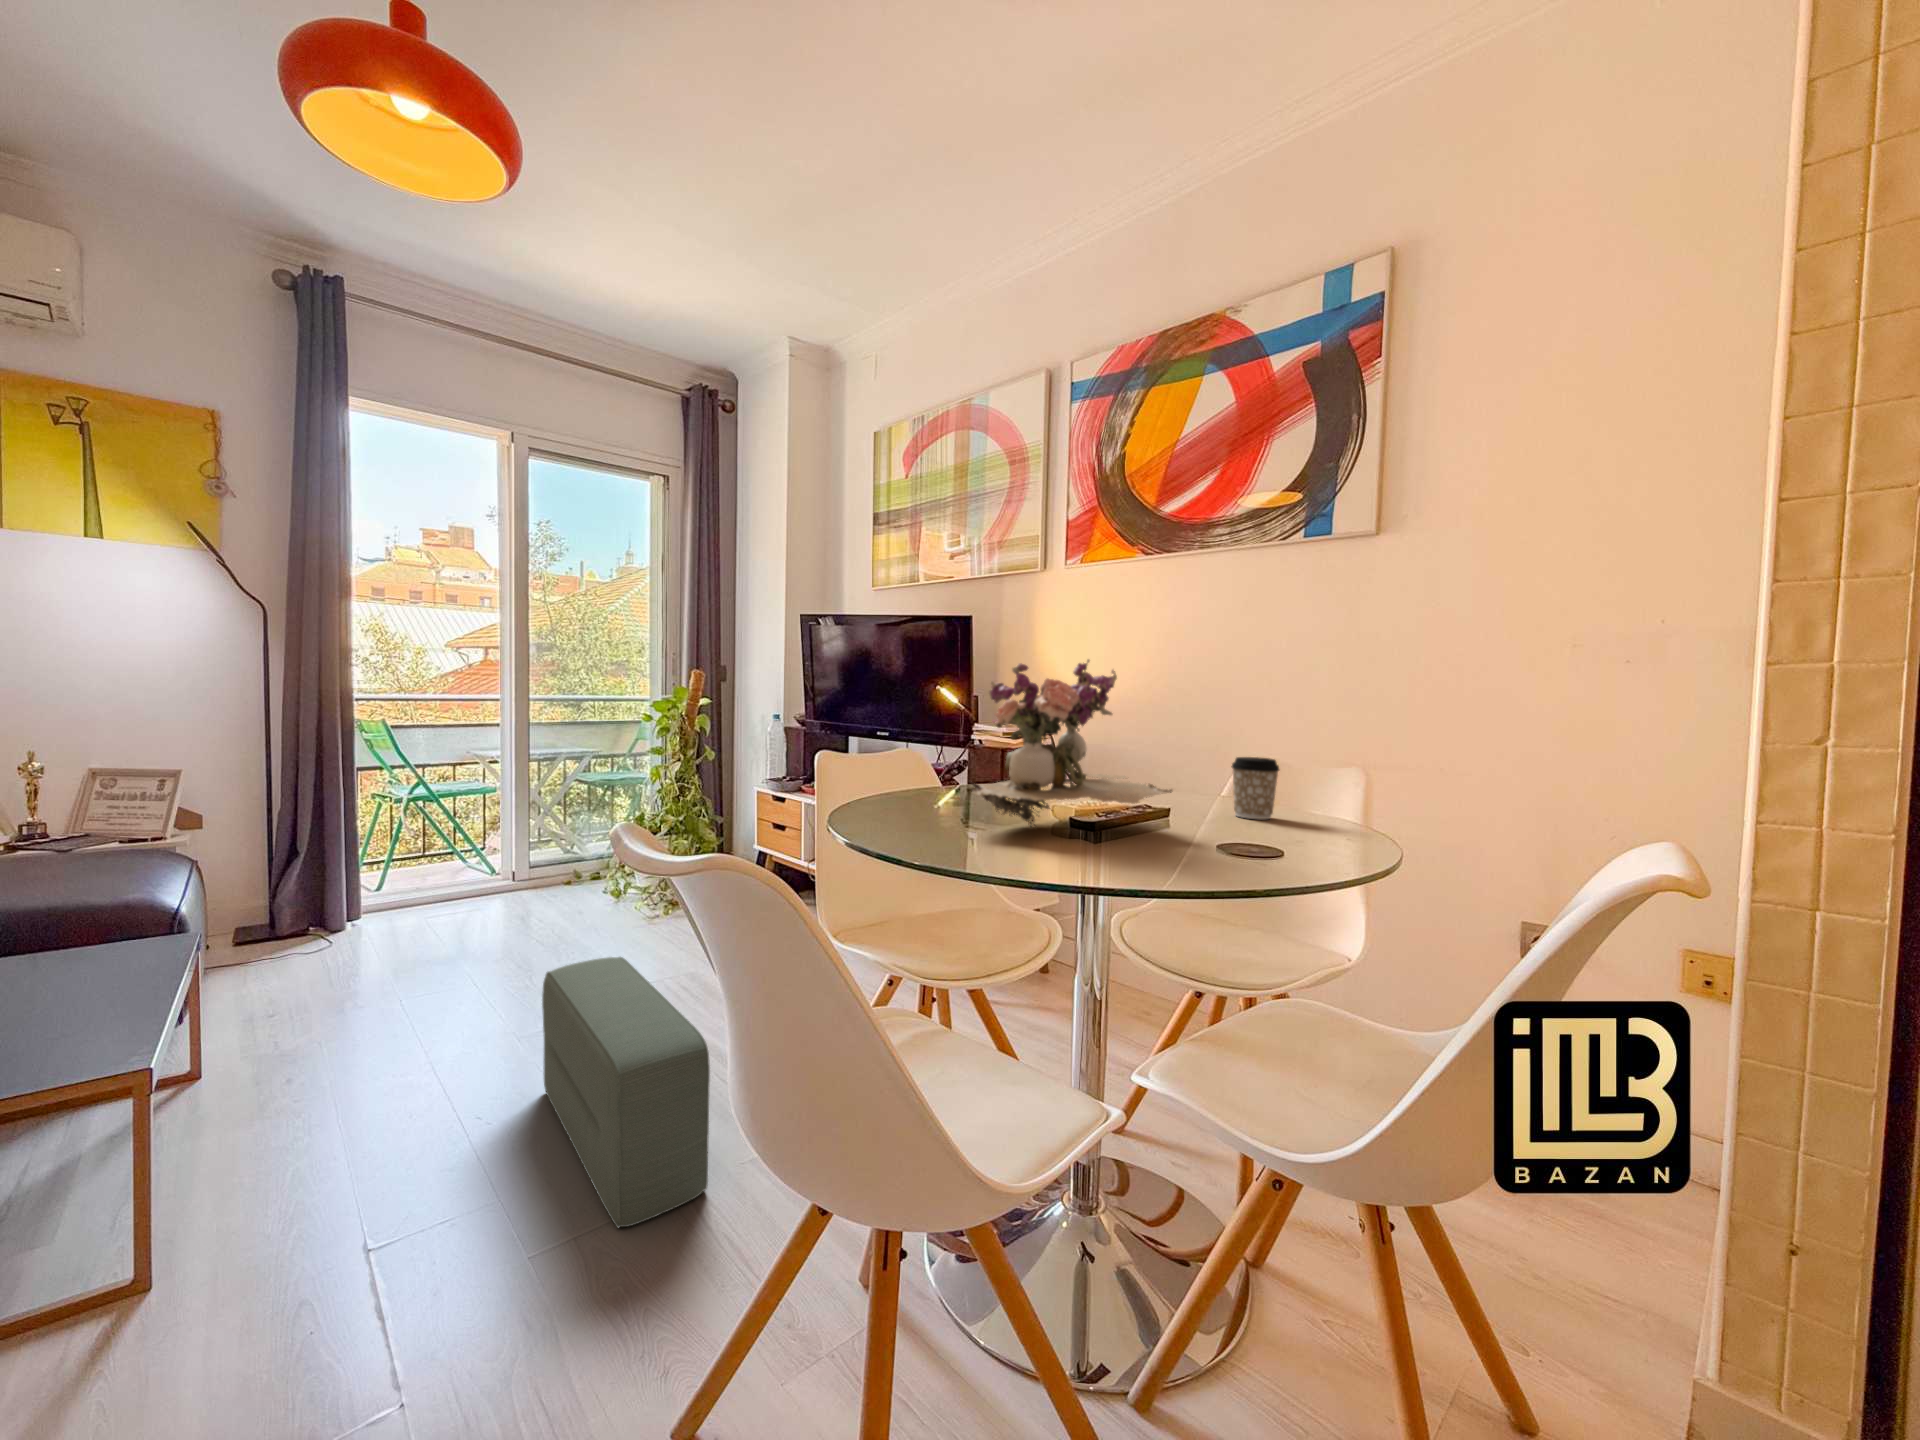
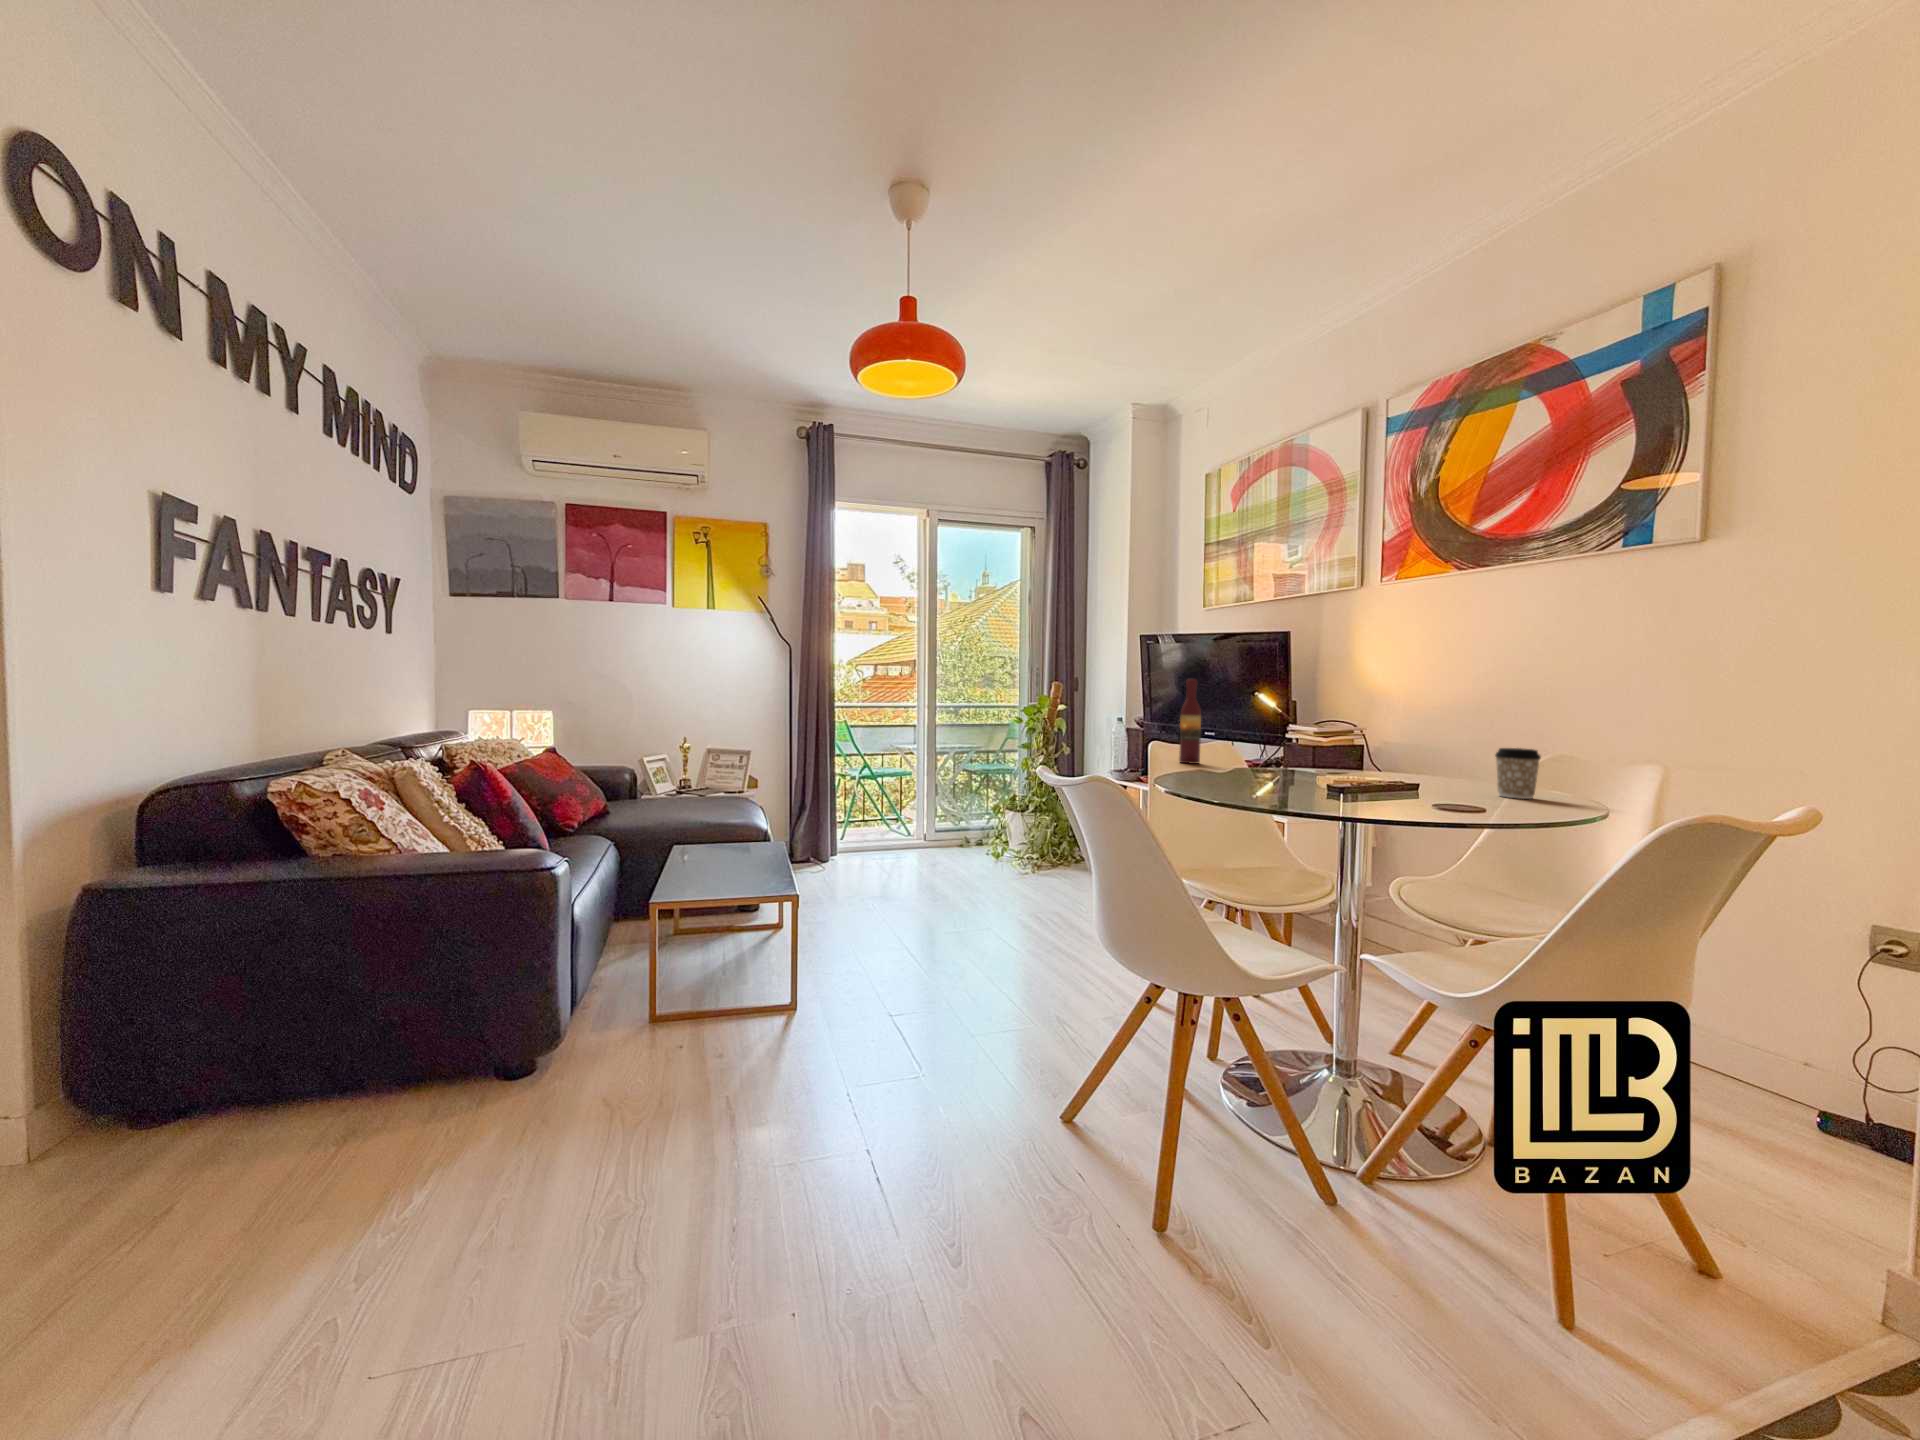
flower arrangement: present [971,659,1172,825] -> none [1255,671,1416,791]
wine bottle: none [852,667,879,779] -> present [1179,679,1201,764]
pouf: present [542,957,710,1228] -> none [971,879,1080,1030]

